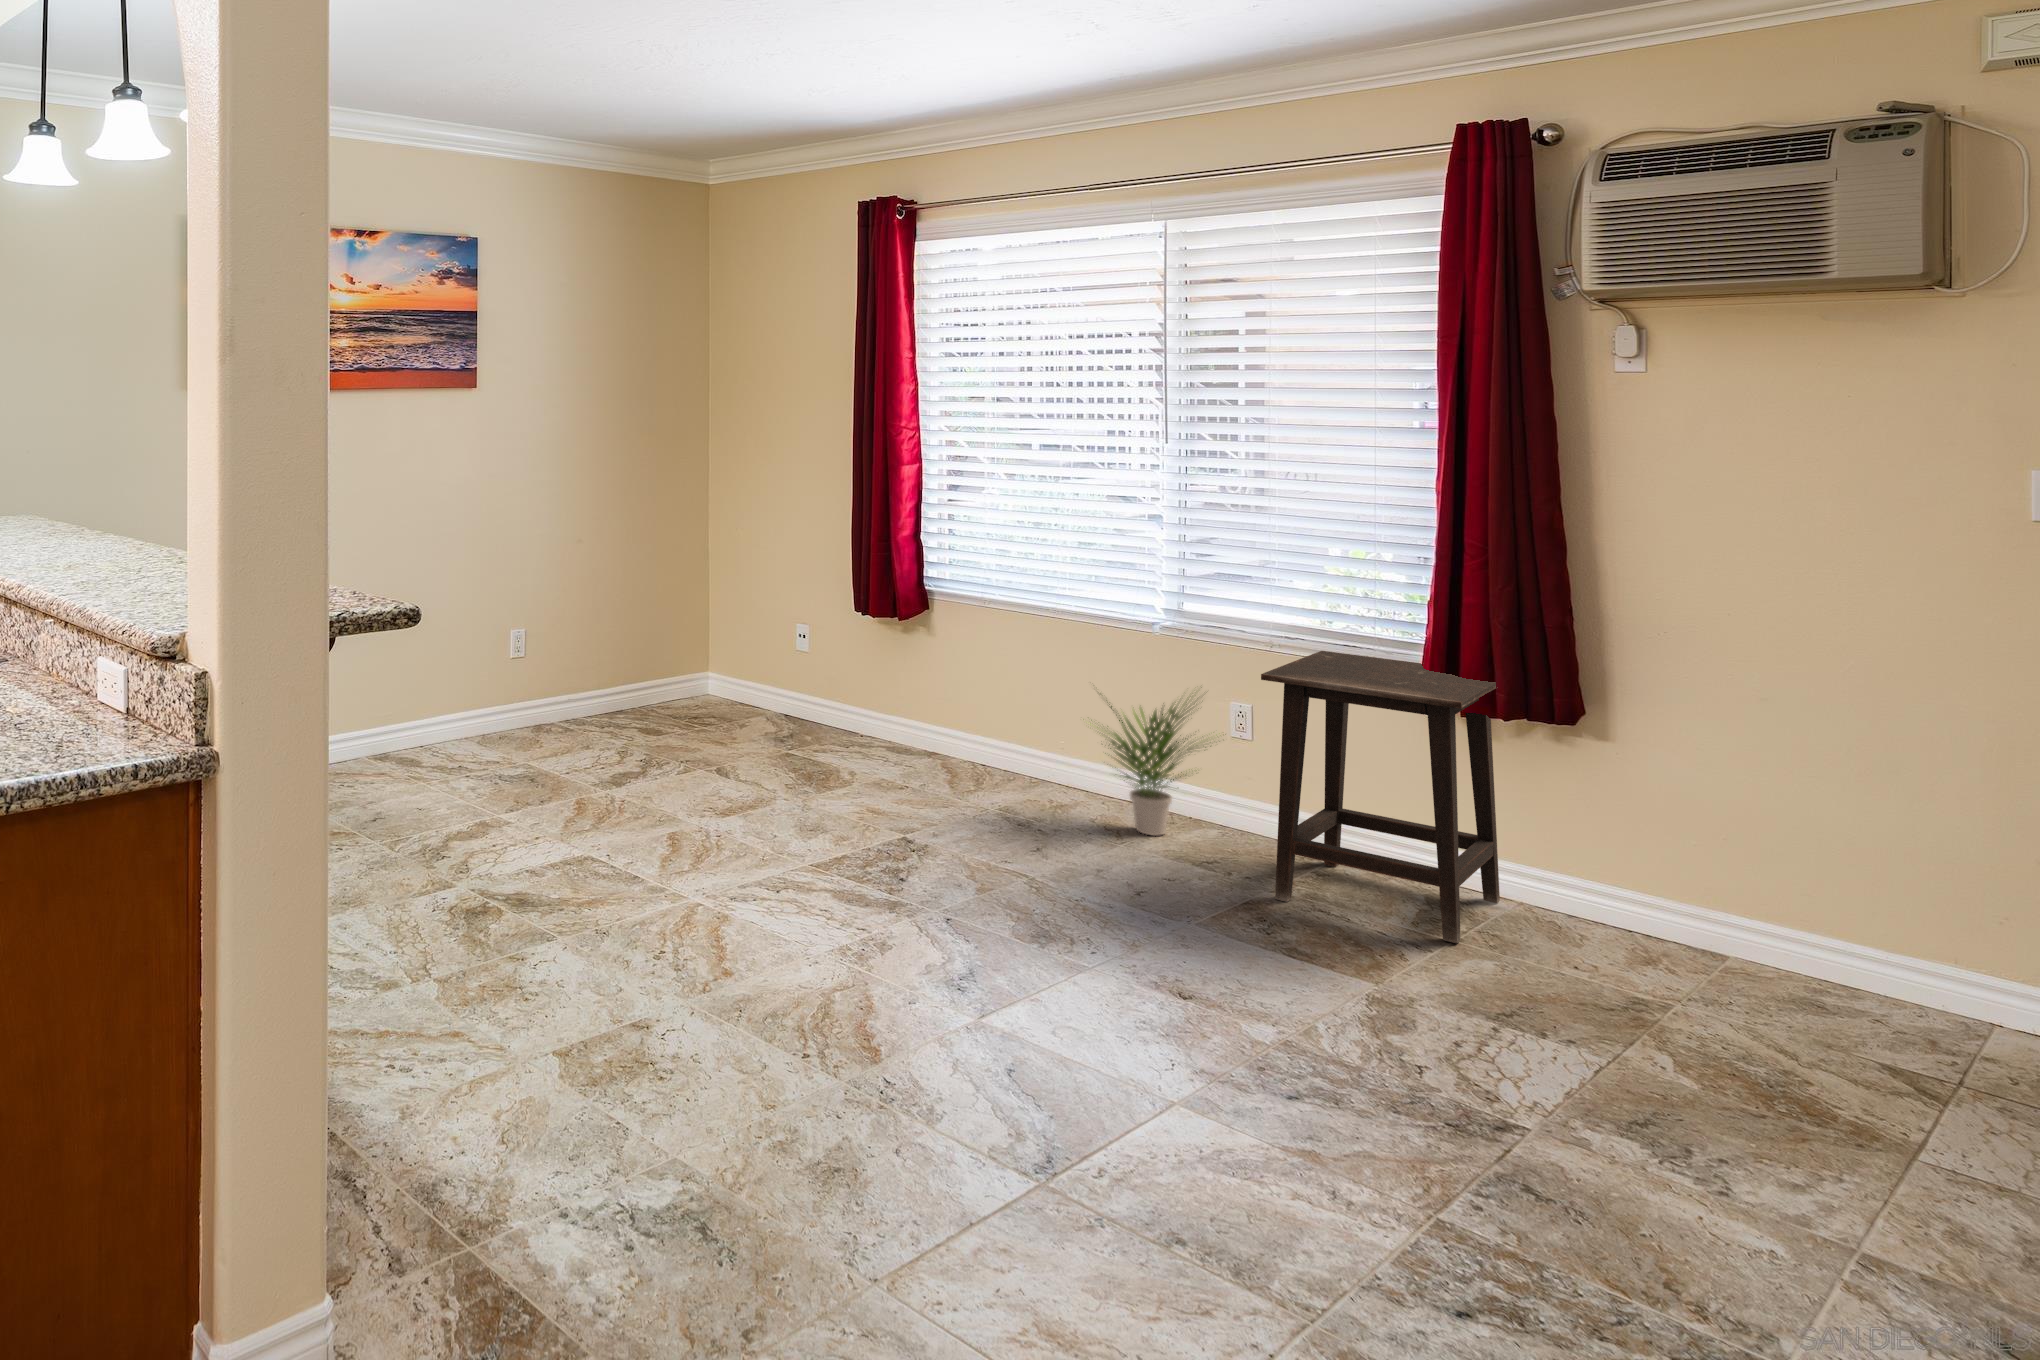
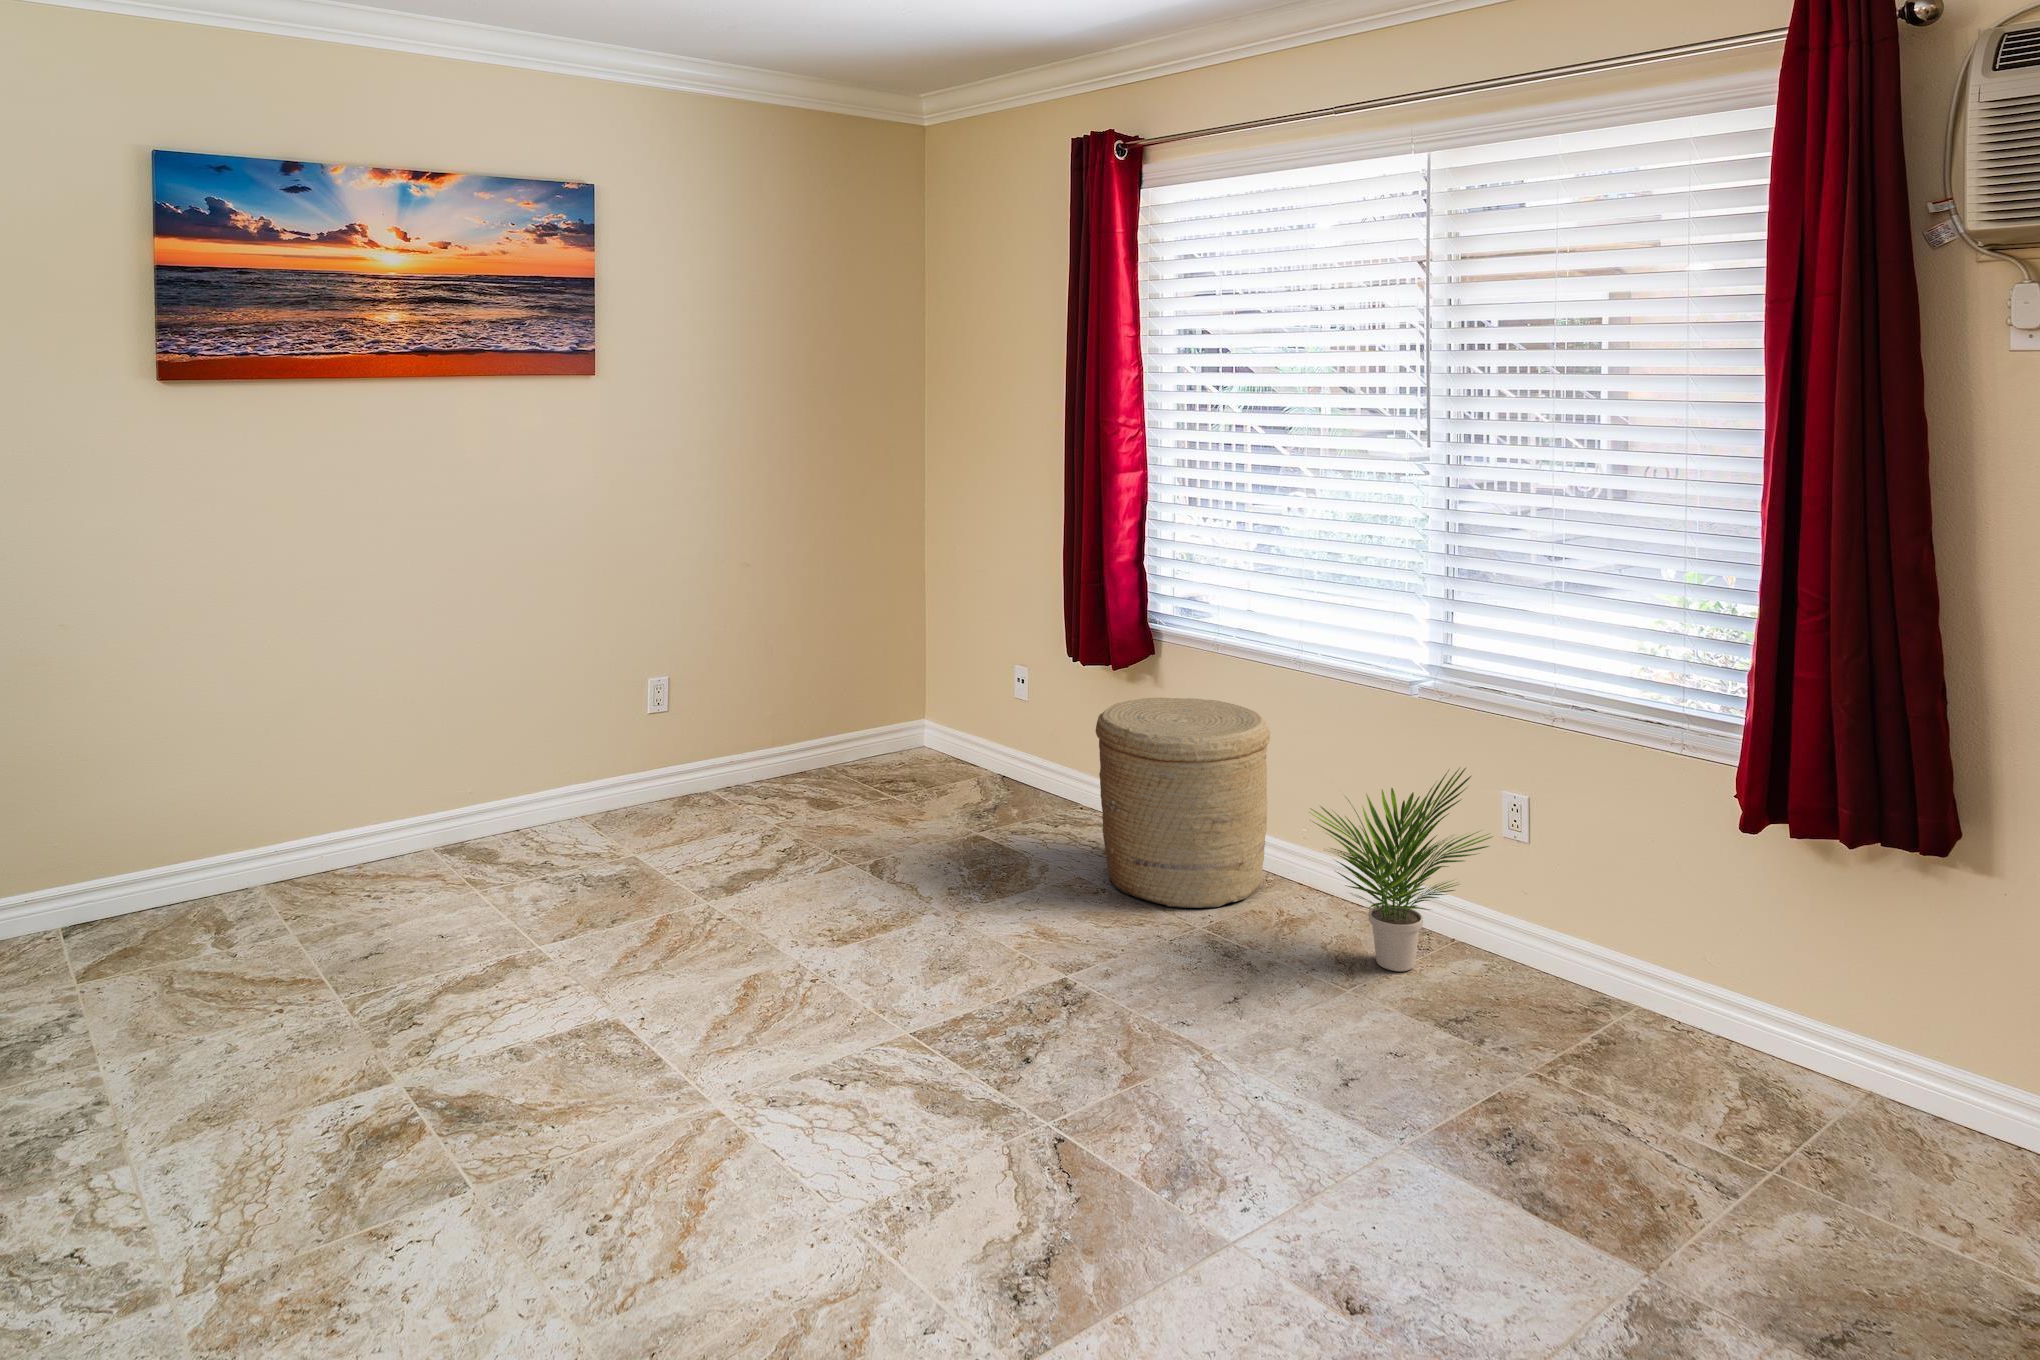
woven basket: none [897,644,1037,798] -> present [1096,698,1270,908]
side table: present [1261,651,1500,943] -> none [1515,729,1862,1181]

